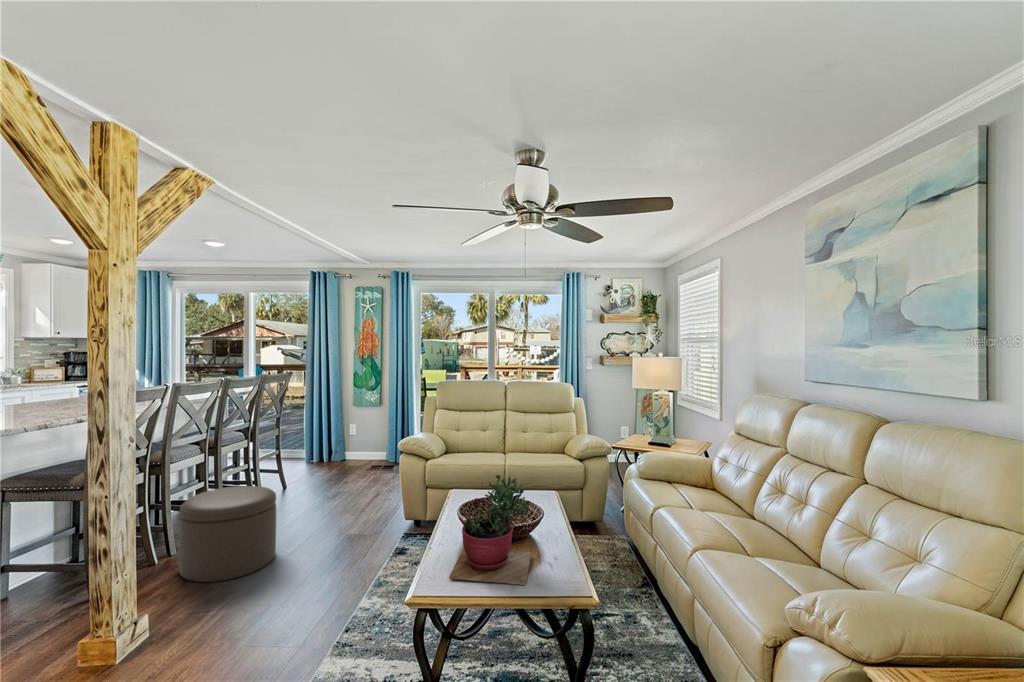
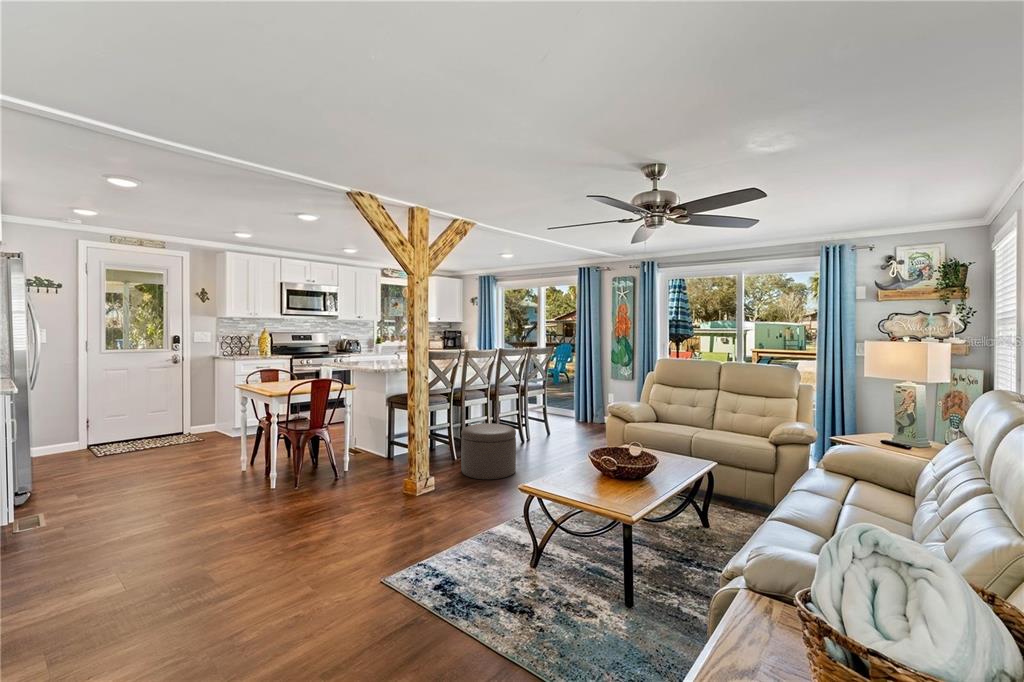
succulent plant: present [449,475,531,585] -> none [557,423,627,503]

